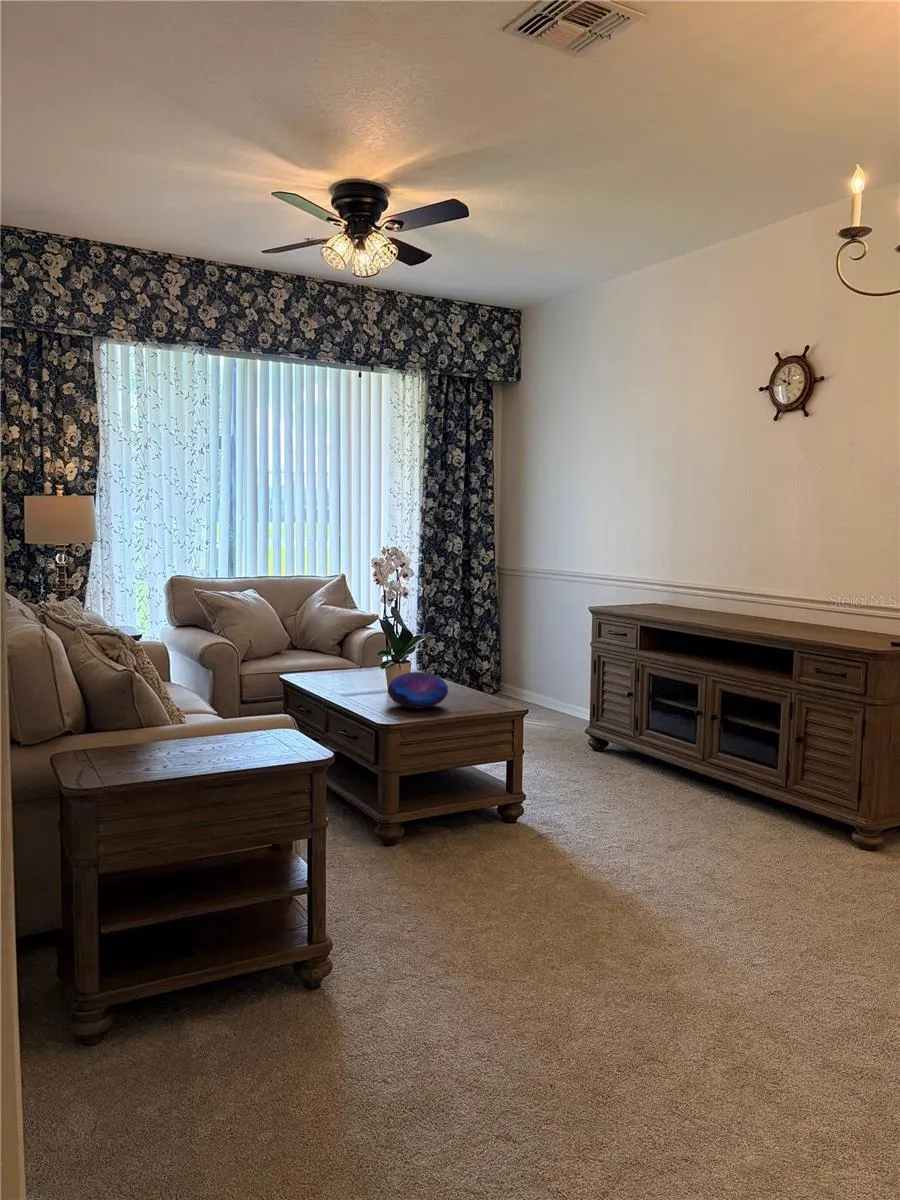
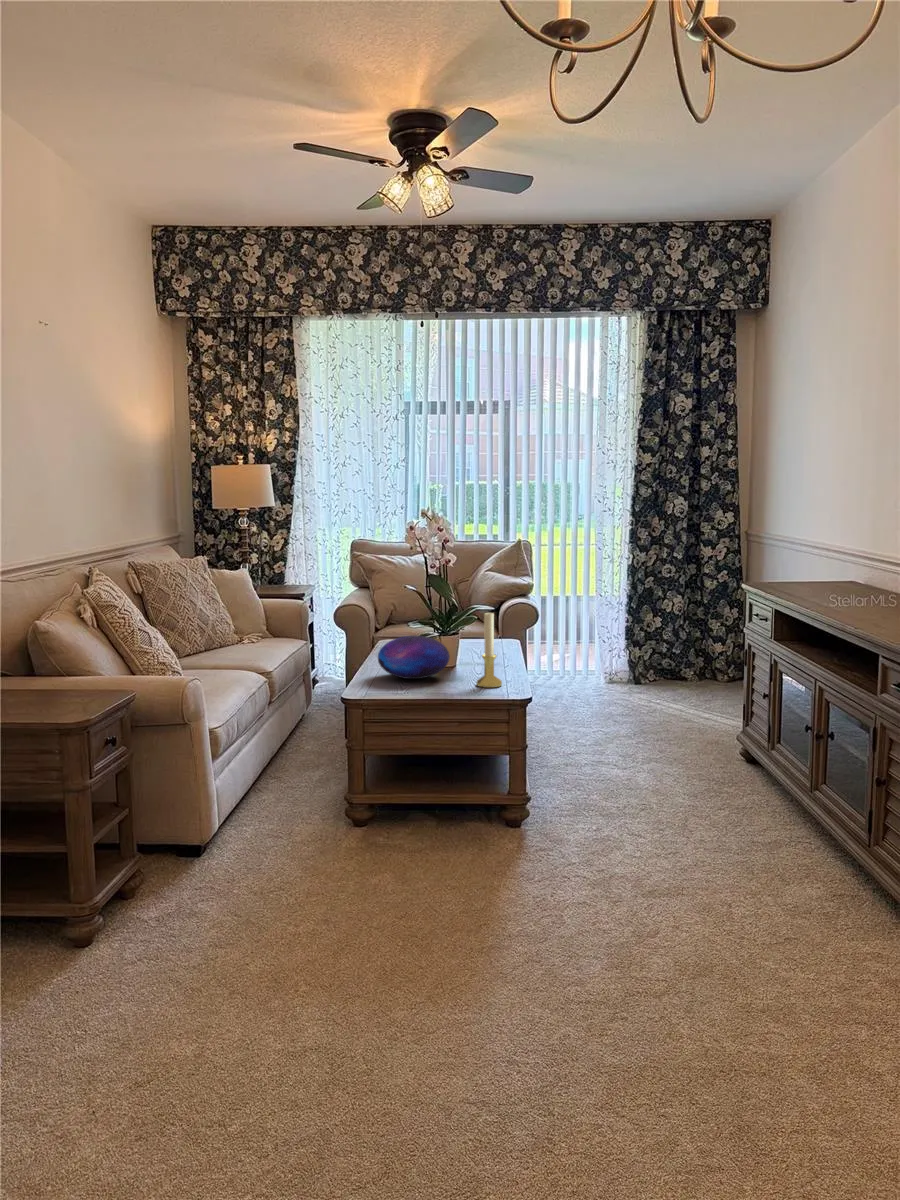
candle holder: none [474,647,495,708] -> present [477,612,502,688]

